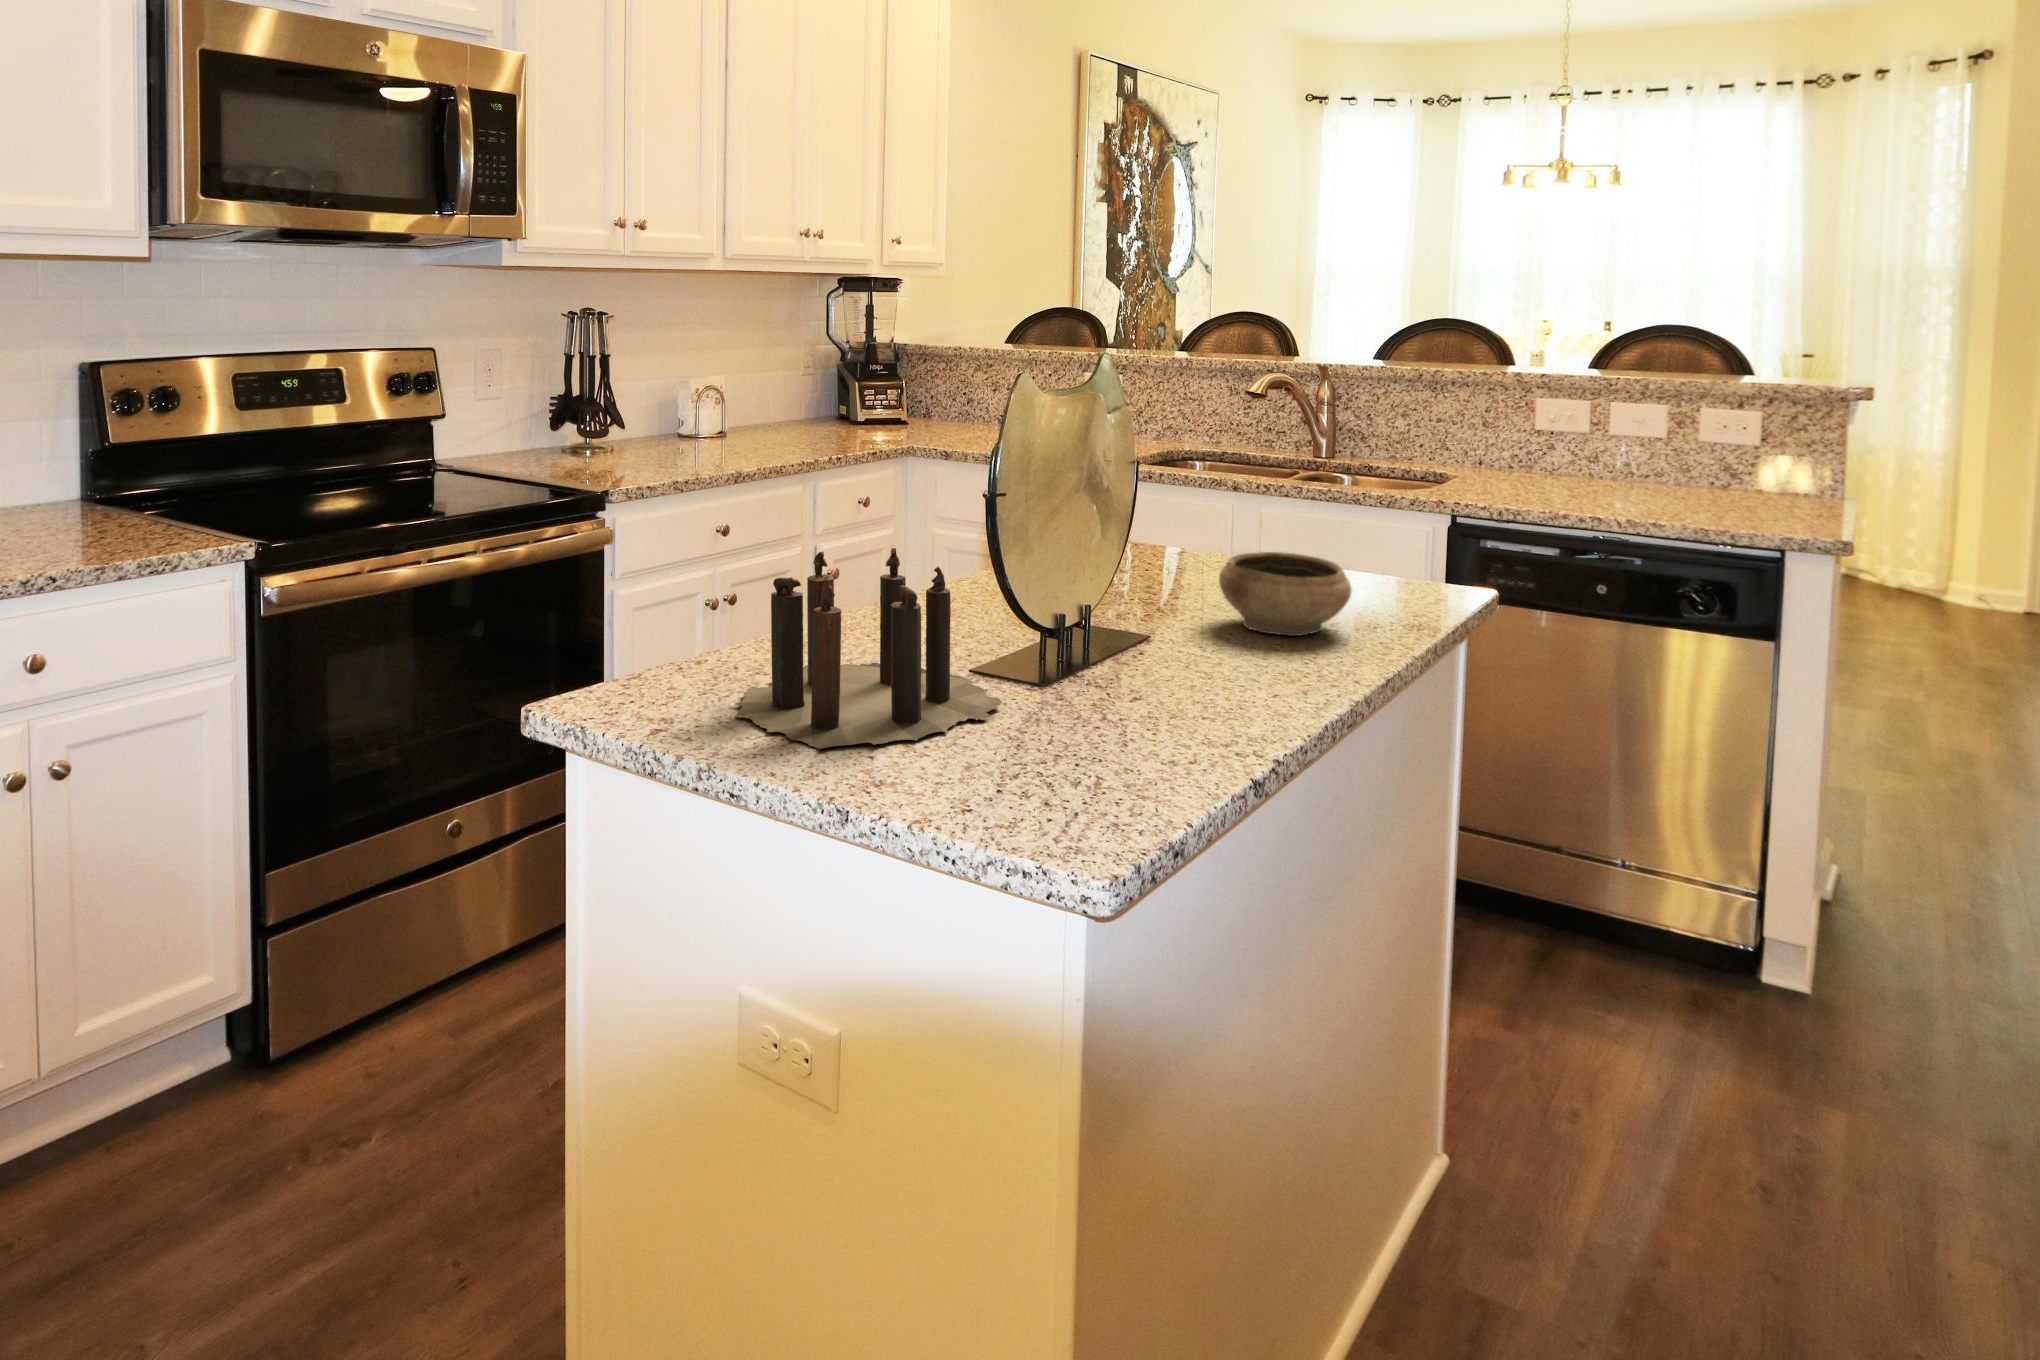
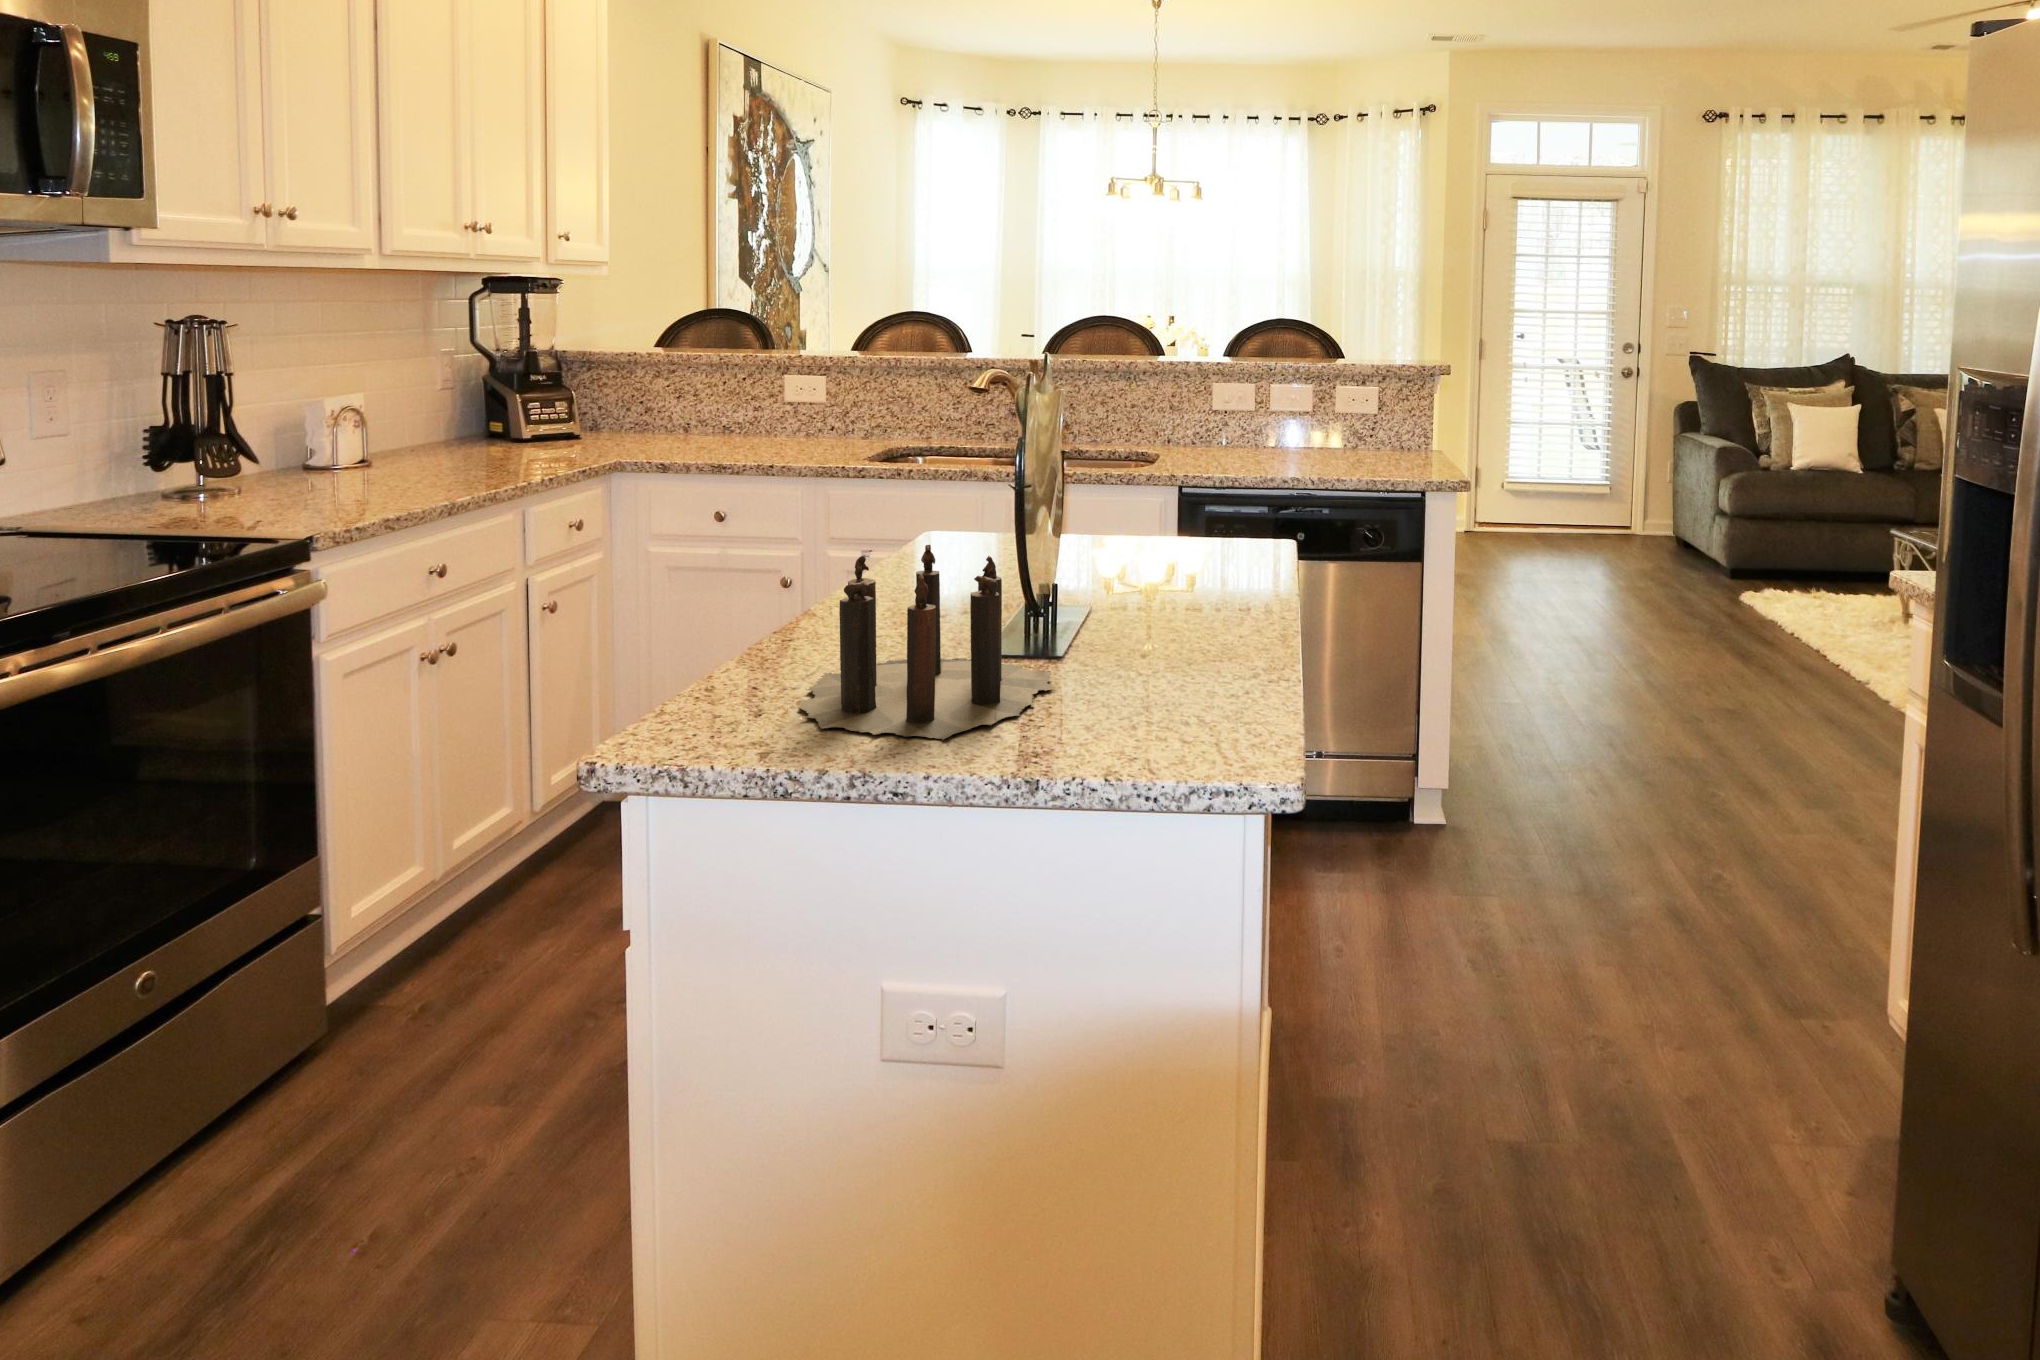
ceramic bowl: present [1219,552,1351,636] -> none [1126,519,1236,589]

